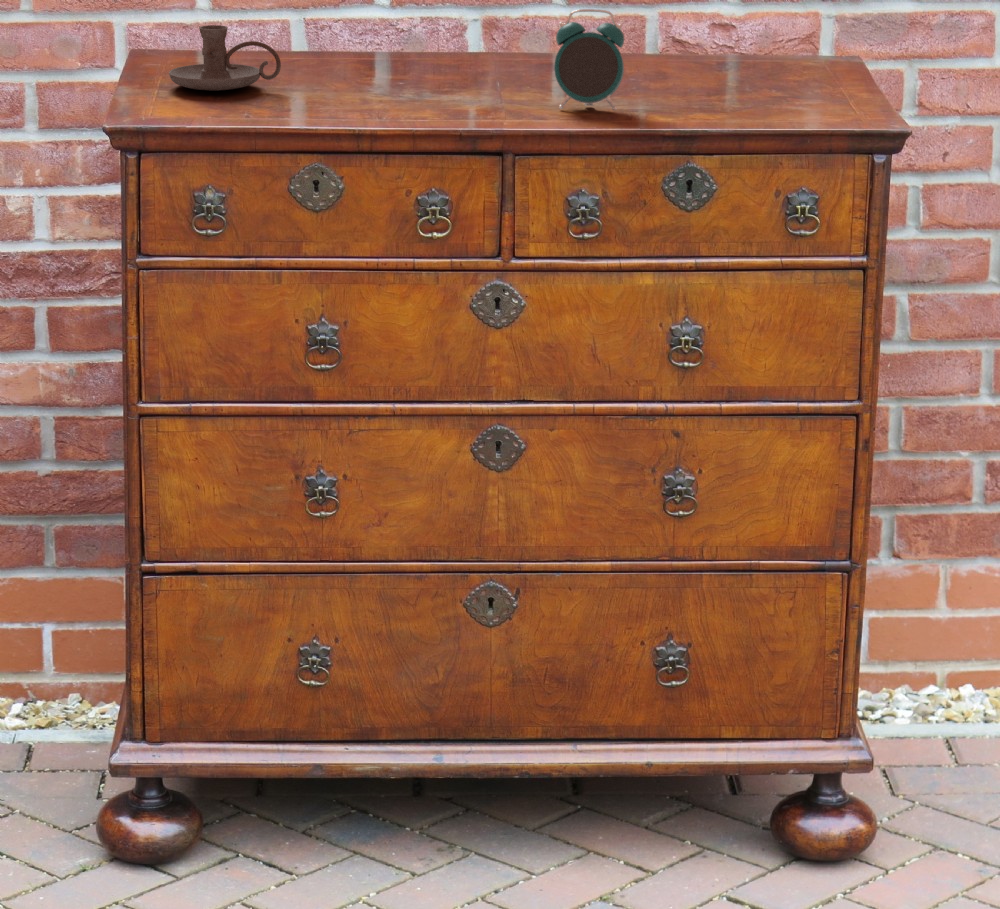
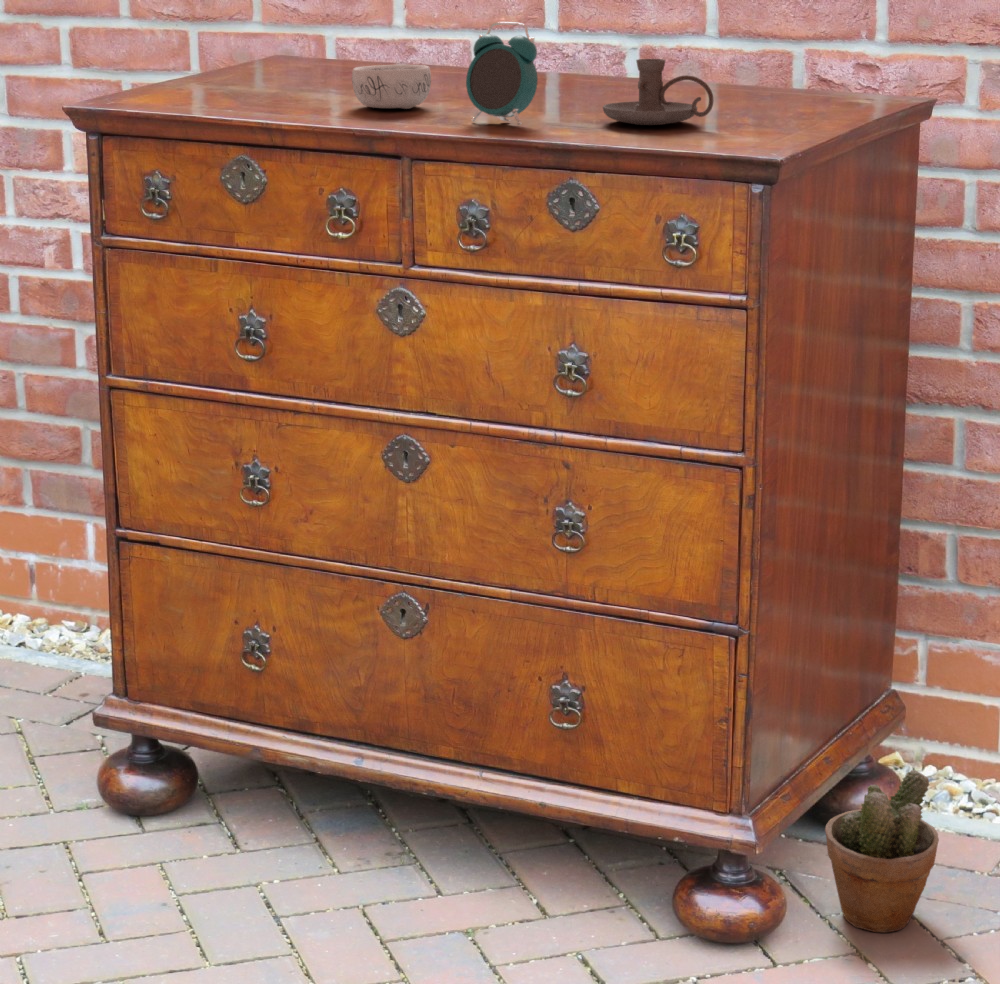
candle holder: present [169,25,281,91] -> present [603,59,714,125]
decorative bowl: none [402,49,483,97] -> present [352,65,431,109]
potted plant: none [871,666,976,819] -> present [825,770,939,932]

